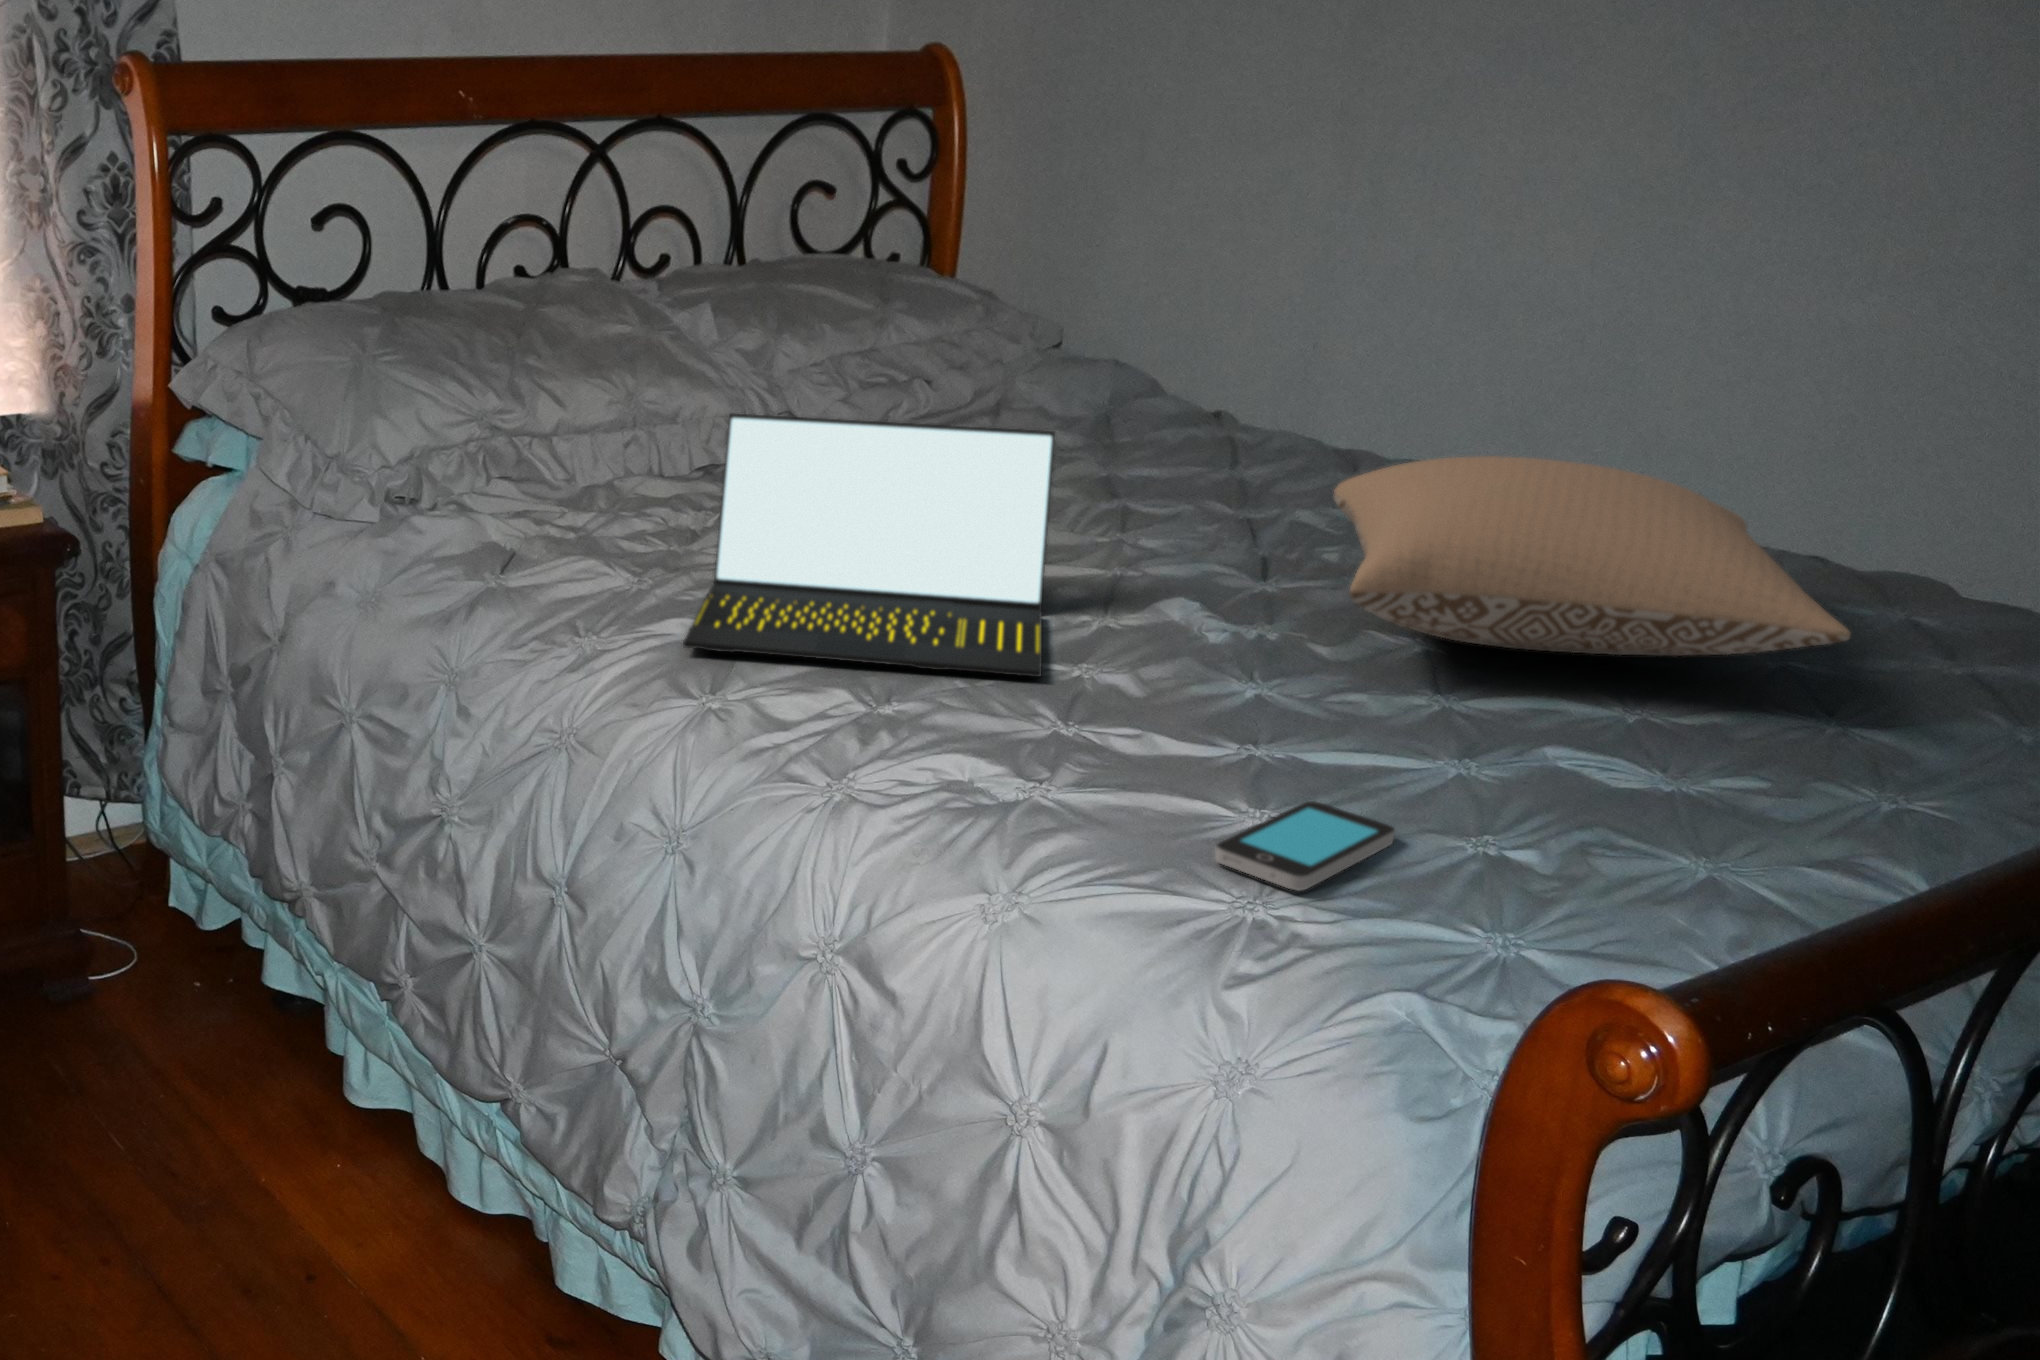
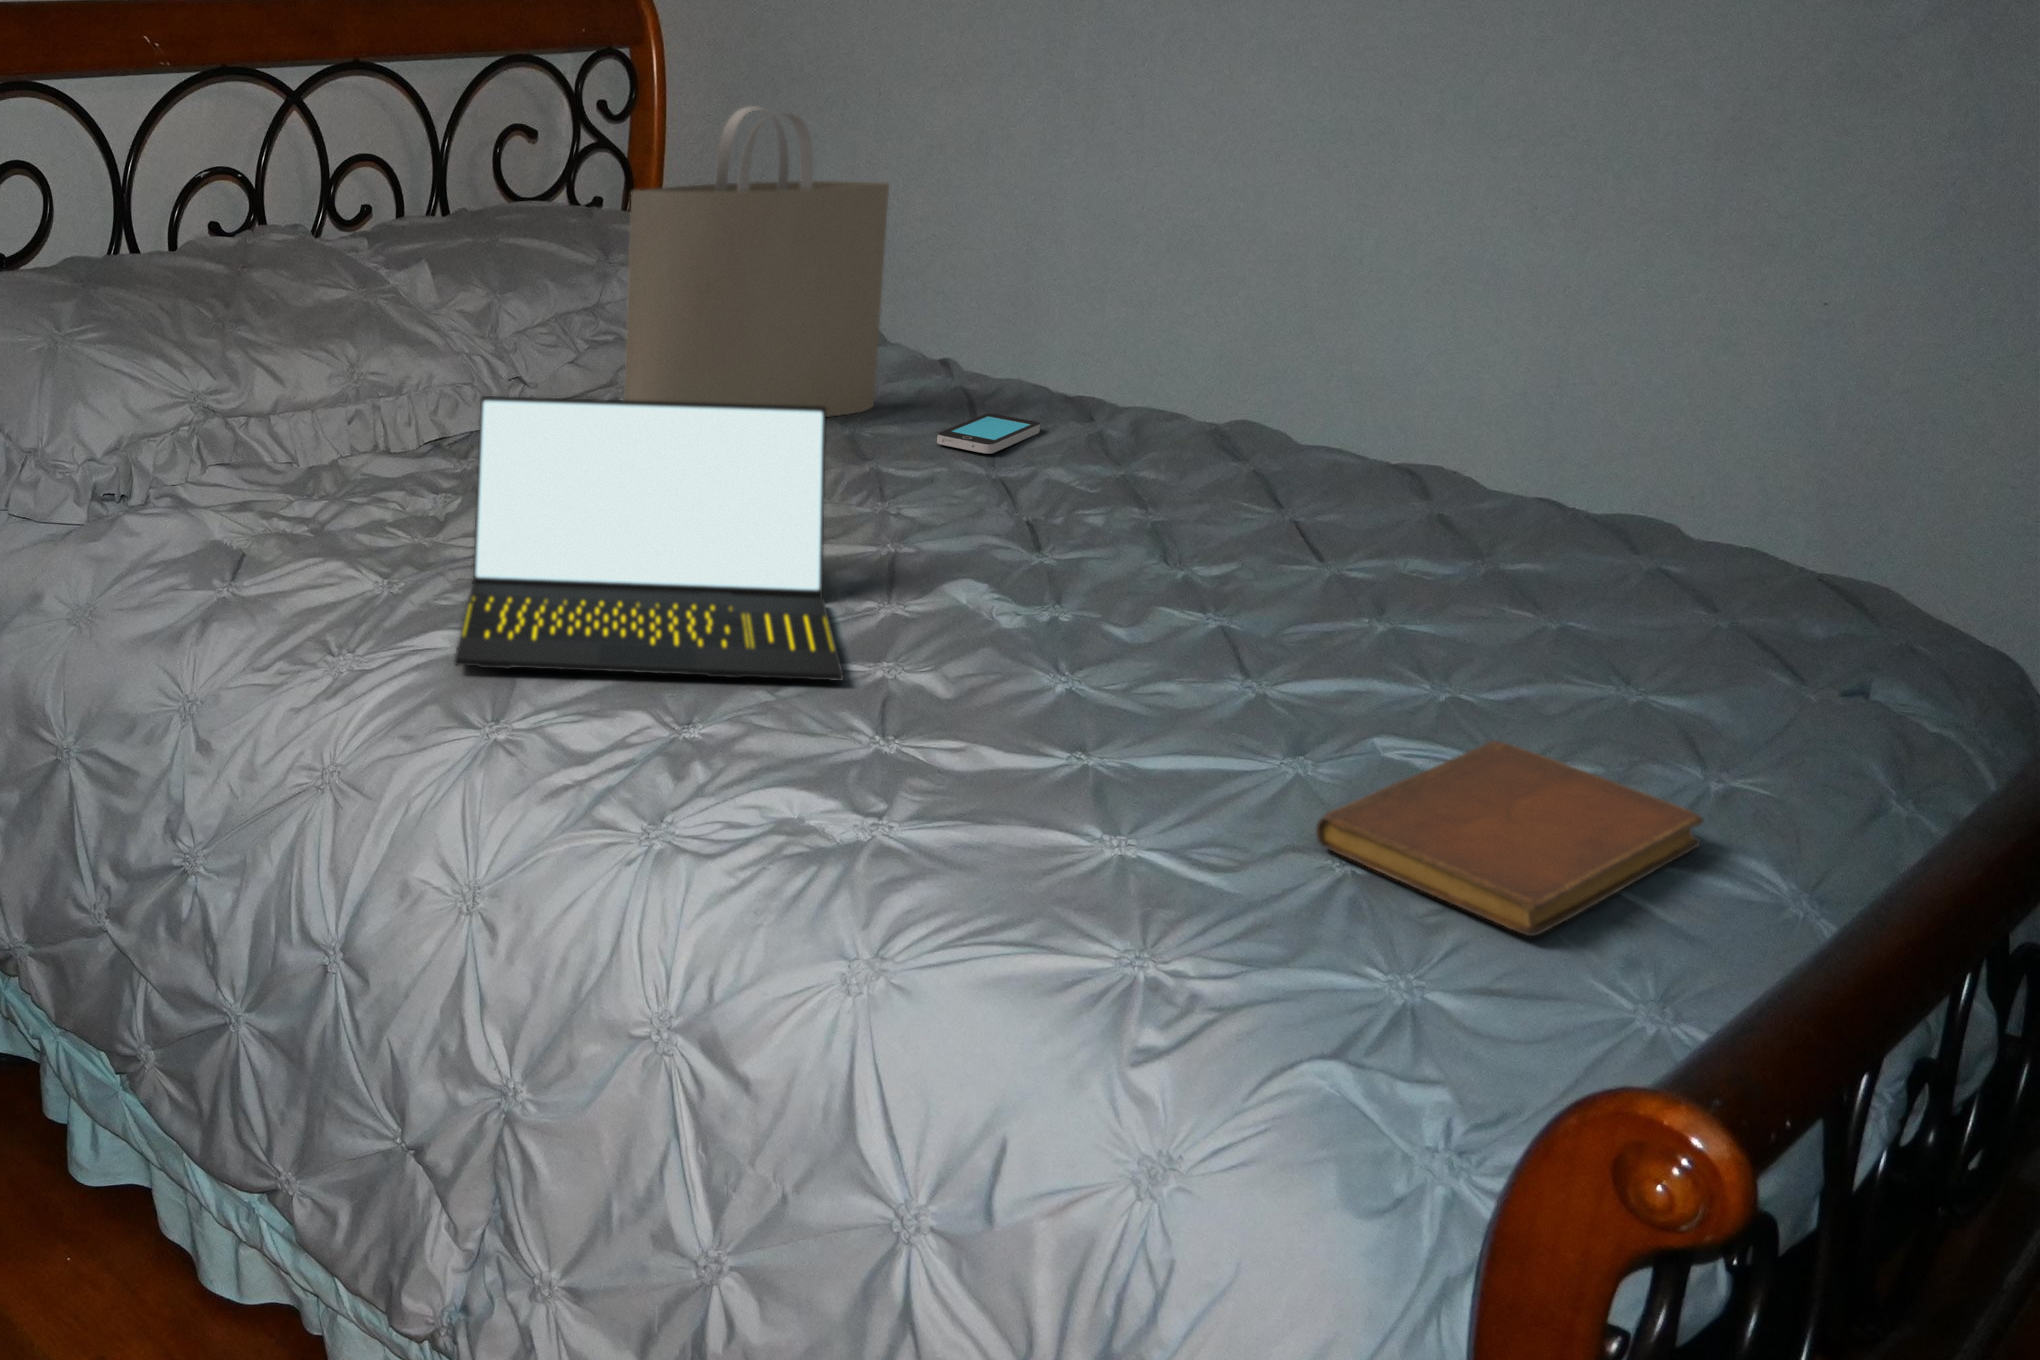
tote bag: none [888,154,1165,464] -> present [624,106,889,417]
pillow: present [1334,456,1850,656] -> none [1092,420,1637,622]
notebook: none [1461,755,1865,913] -> present [1316,741,1703,936]
smartphone: present [1215,801,1395,890] -> present [937,414,1040,454]

